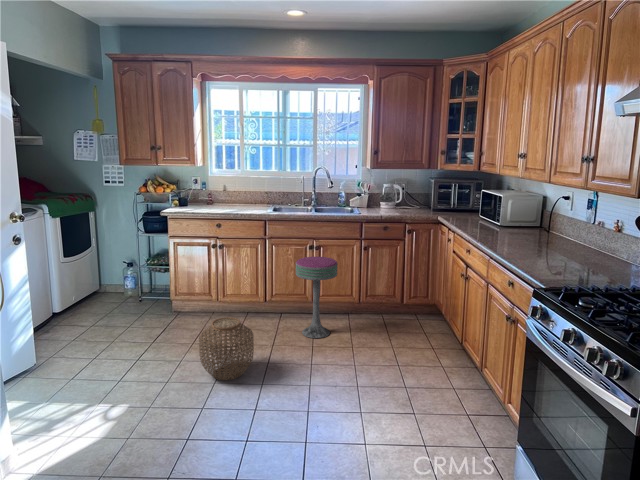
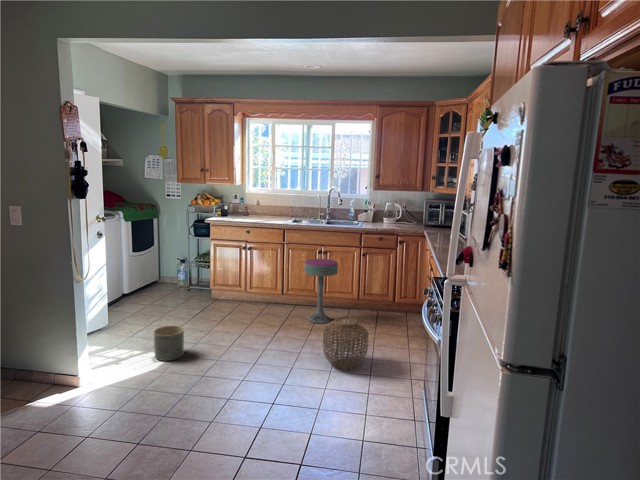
woven basket: present [199,317,254,380] -> present [323,317,368,370]
planter: none [101,364,147,417] -> present [153,325,184,361]

